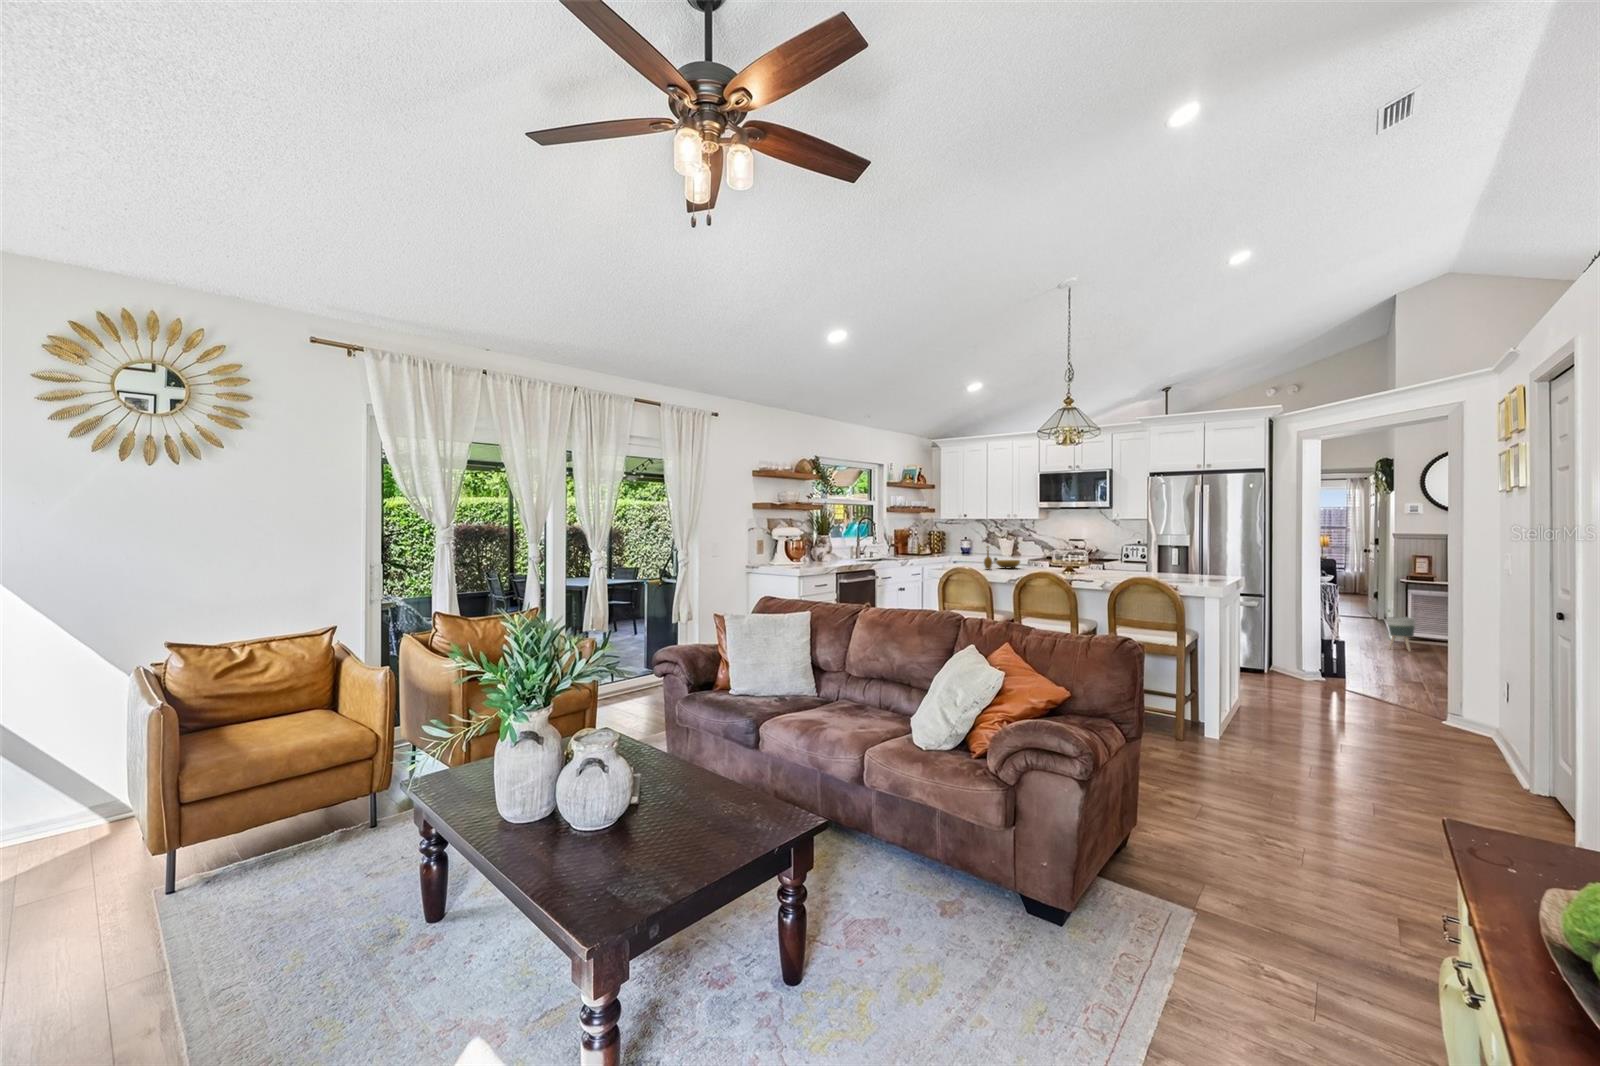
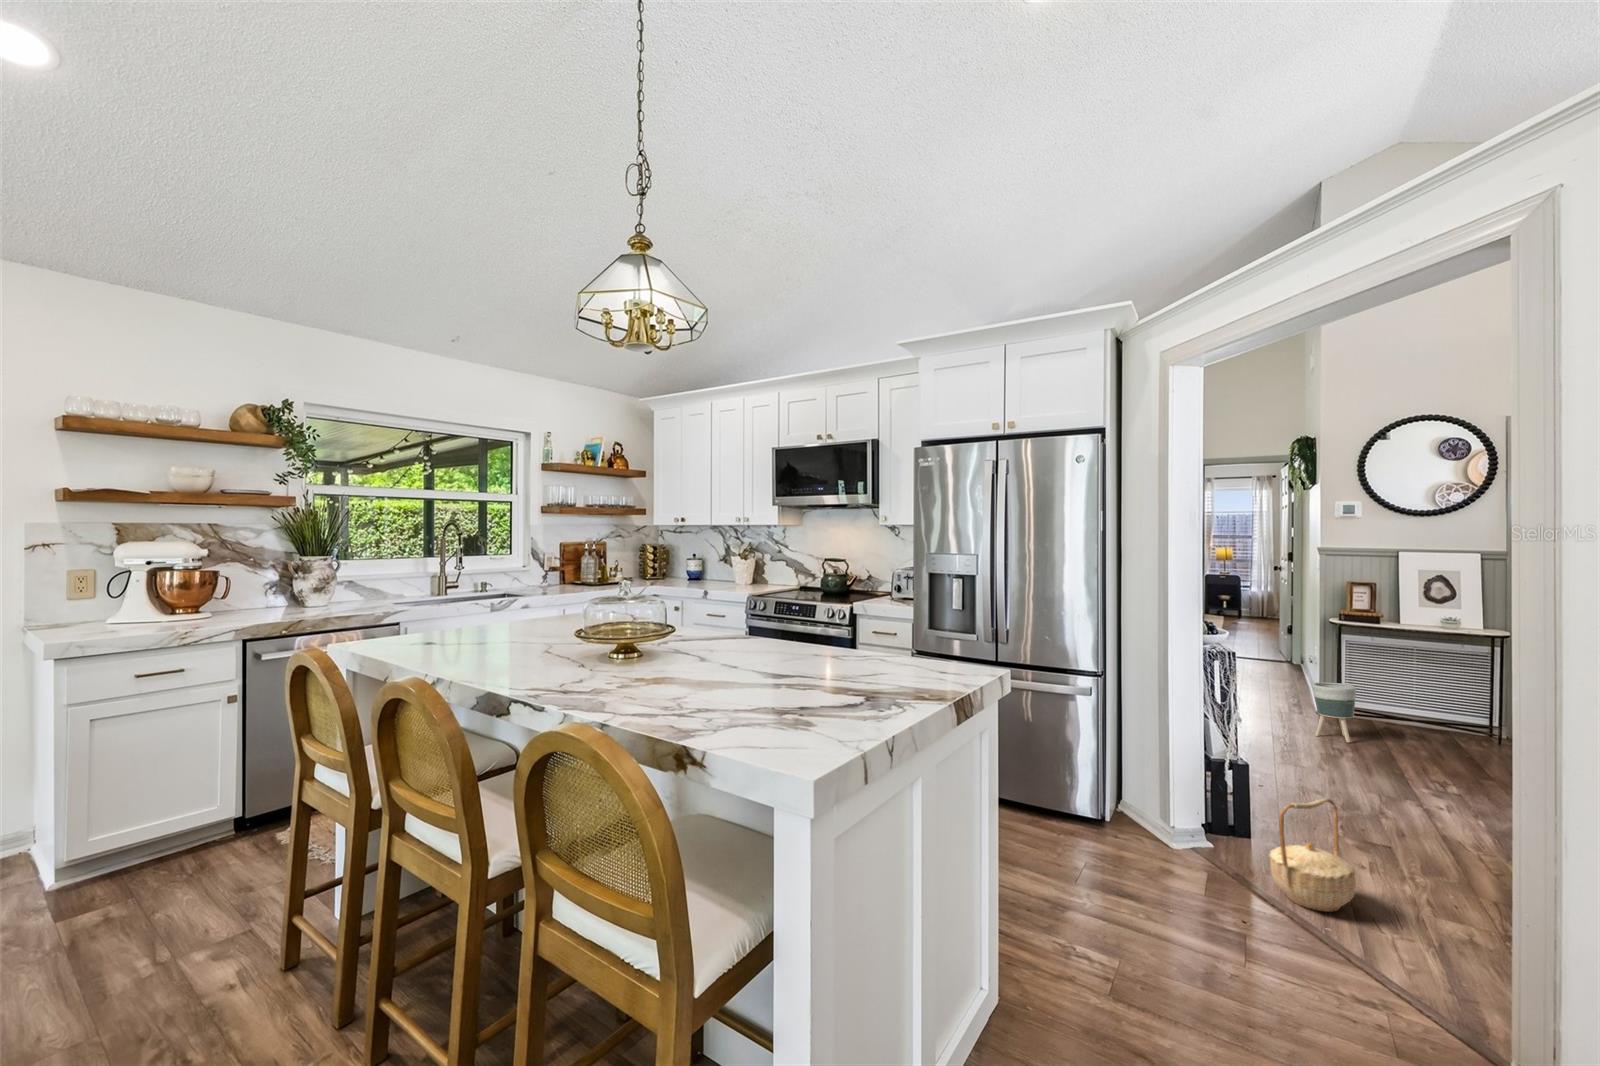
decorative bowl: present [984,546,1020,569] -> none [433,588,540,646]
basket: none [1355,647,1397,694] -> present [1269,798,1355,912]

